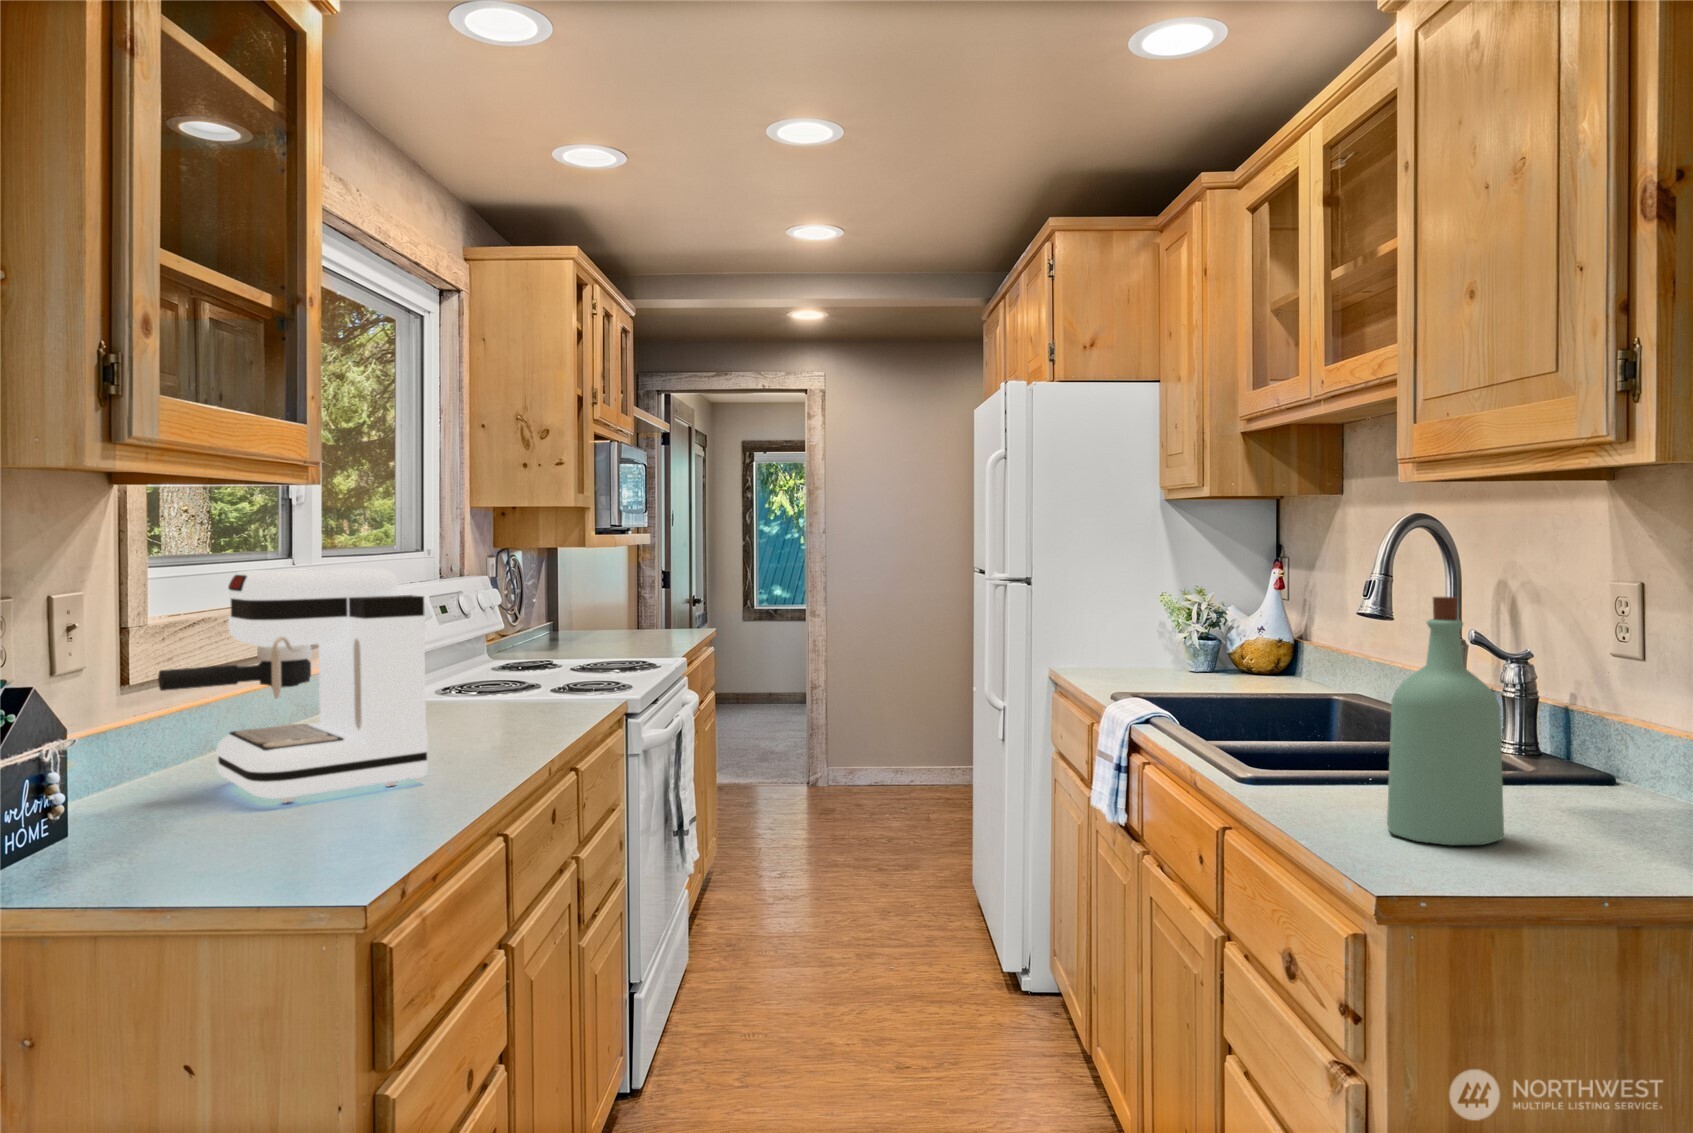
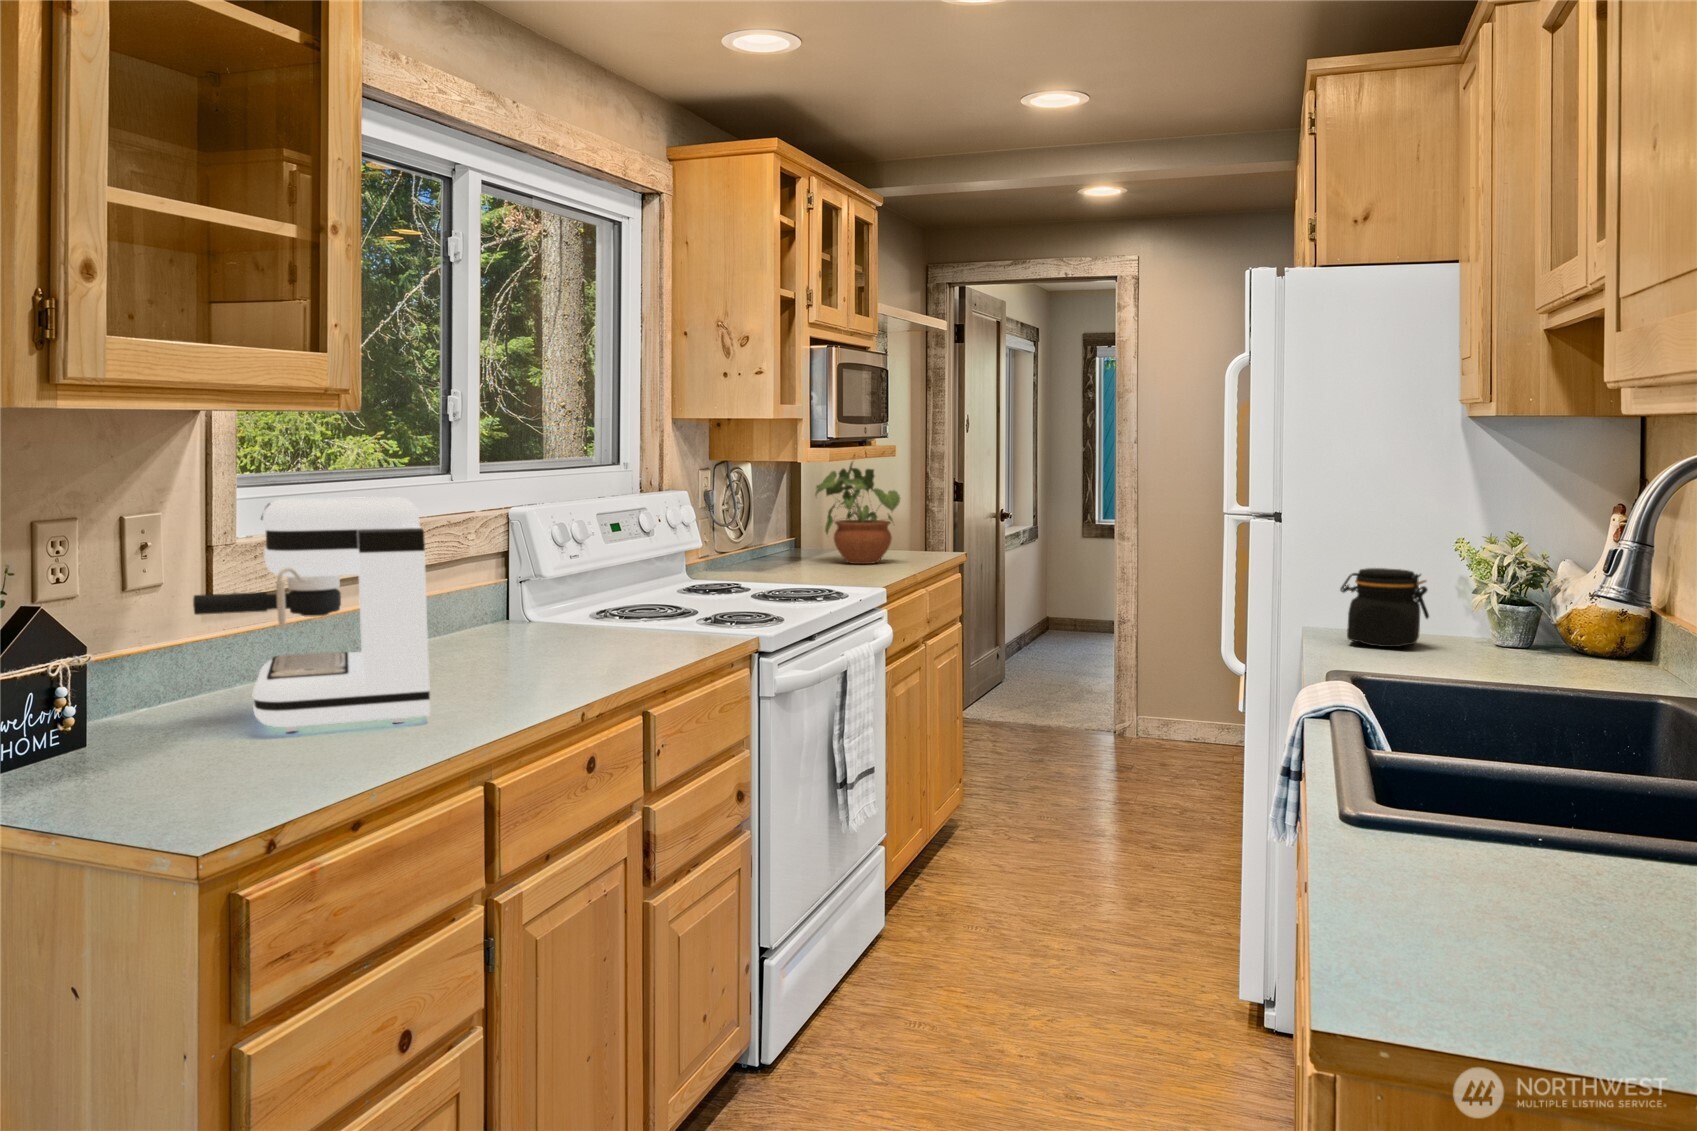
potted plant: none [582,545,665,639] -> present [815,462,900,564]
bottle: present [1387,597,1504,845] -> none [1440,593,1625,967]
jar: none [1088,616,1153,675] -> present [1340,568,1429,647]

